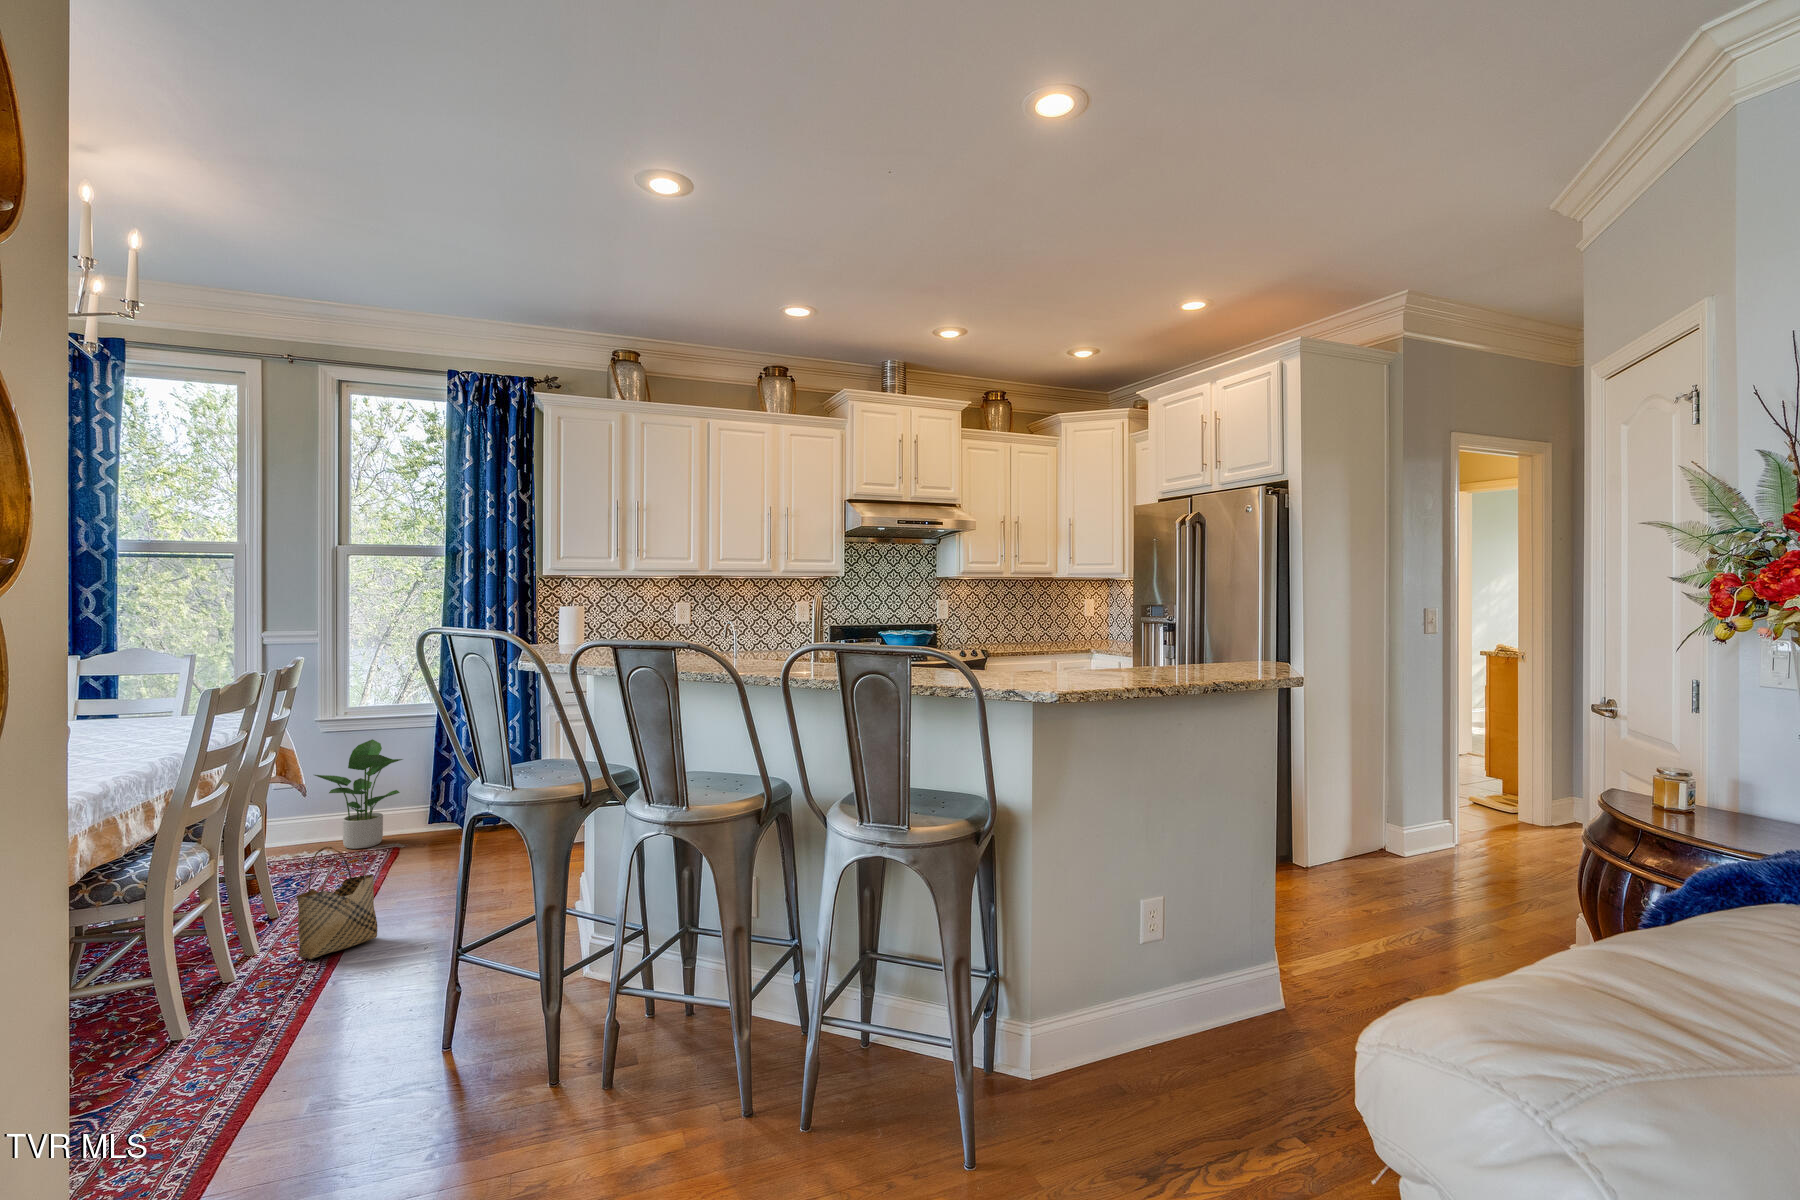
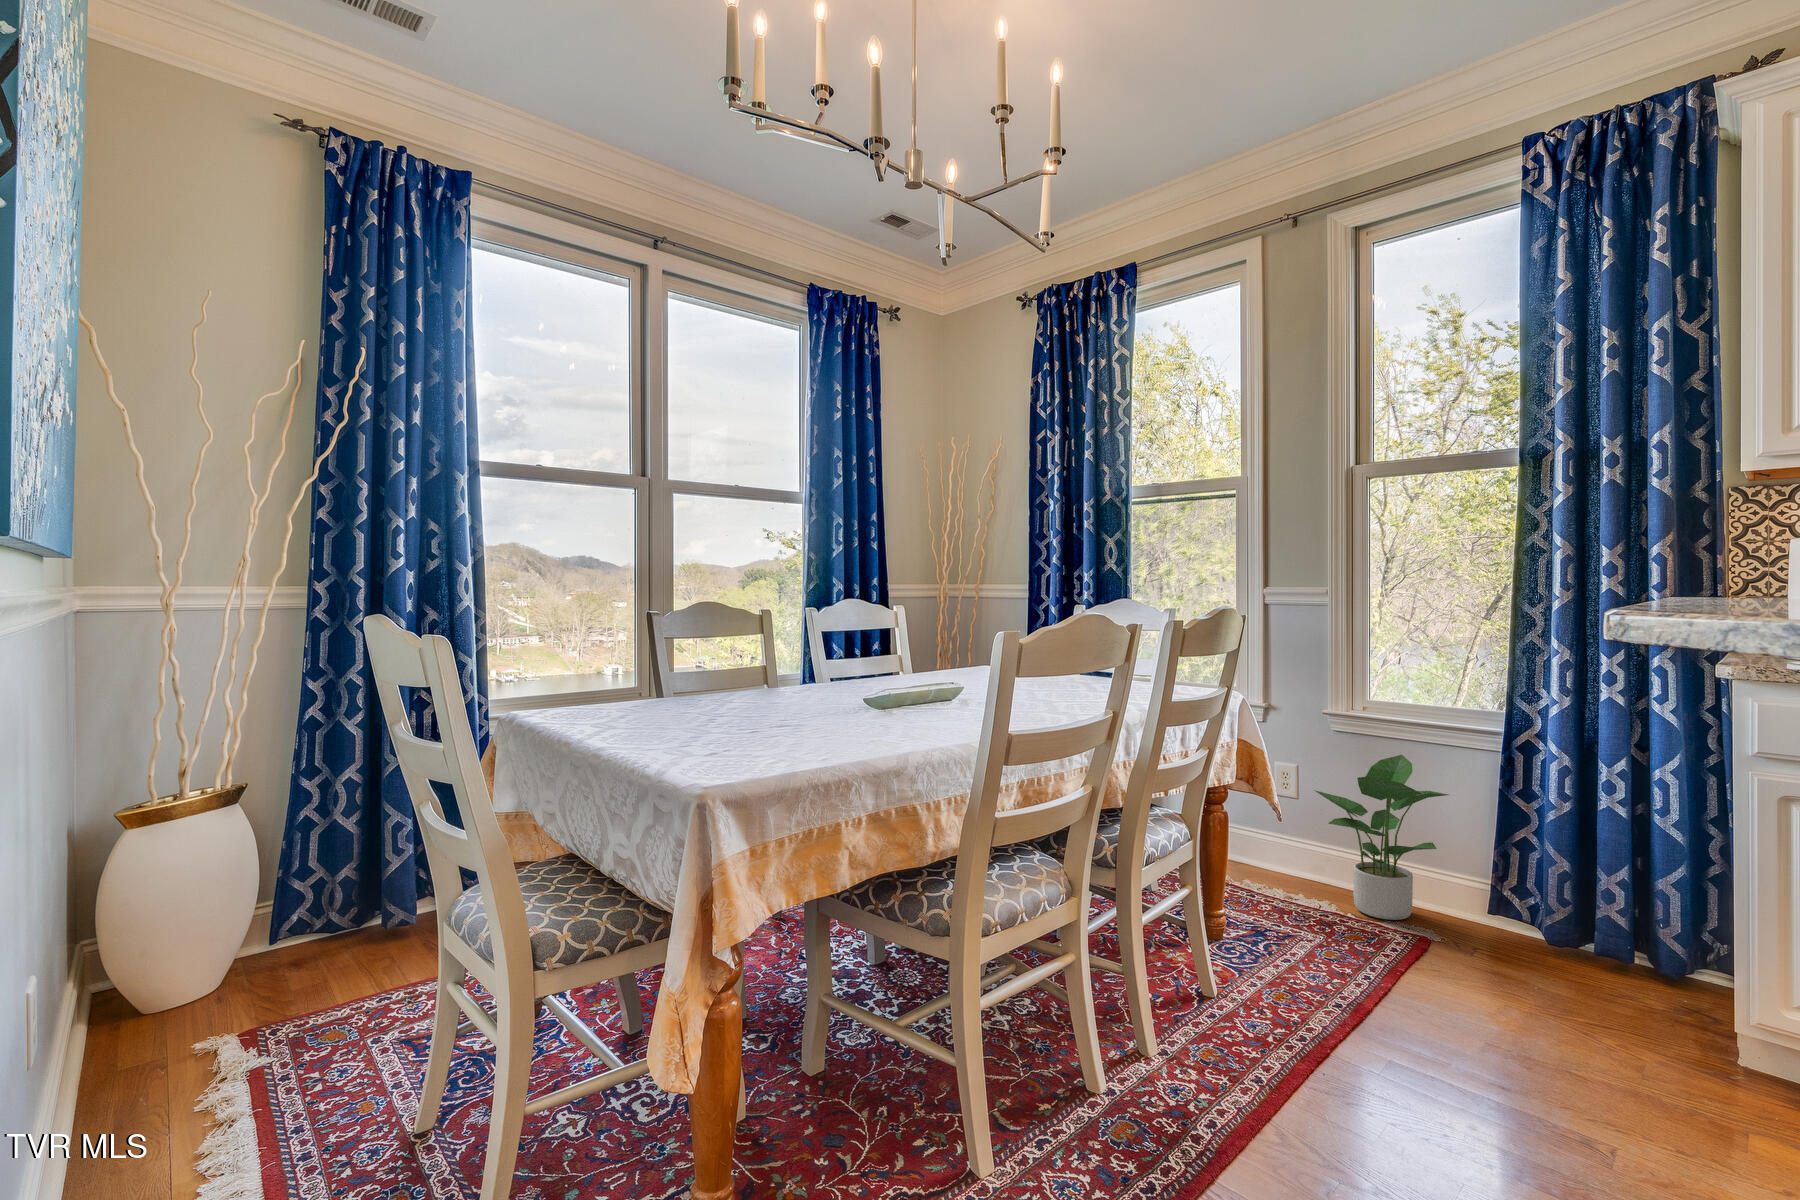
woven basket: present [296,847,377,959] -> none [1176,934,1311,1138]

